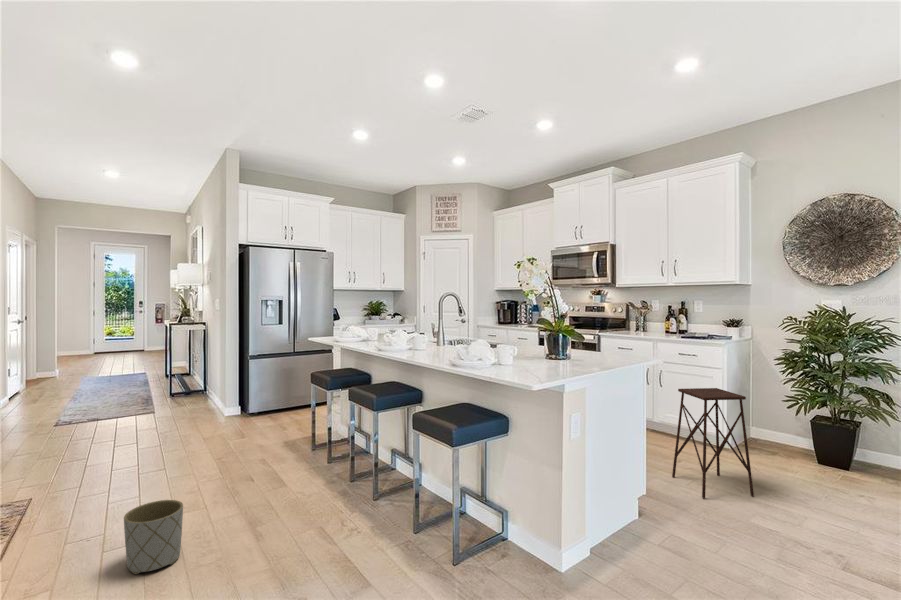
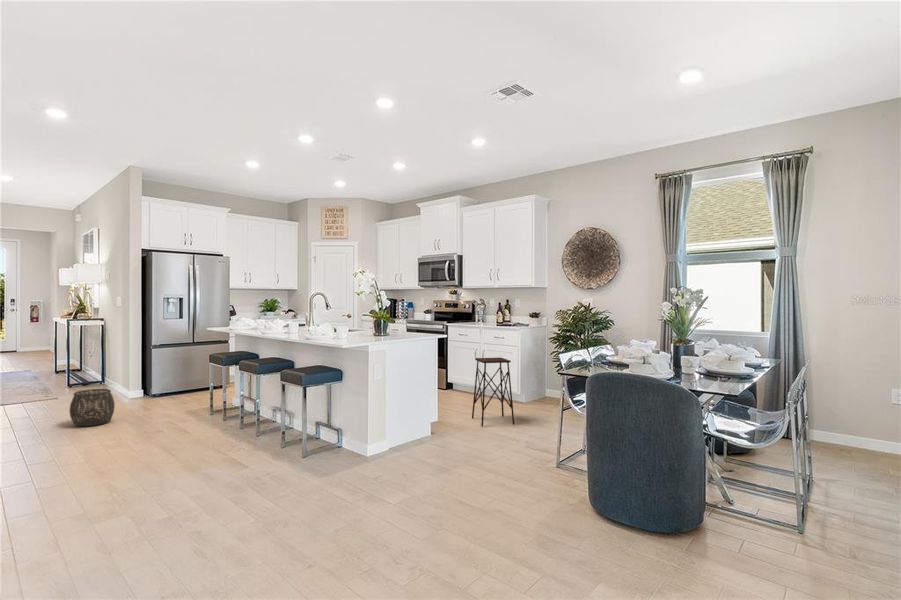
woven basket: none [143,415,198,466] -> present [69,389,115,426]
planter: present [124,500,183,574] -> none [86,429,125,470]

